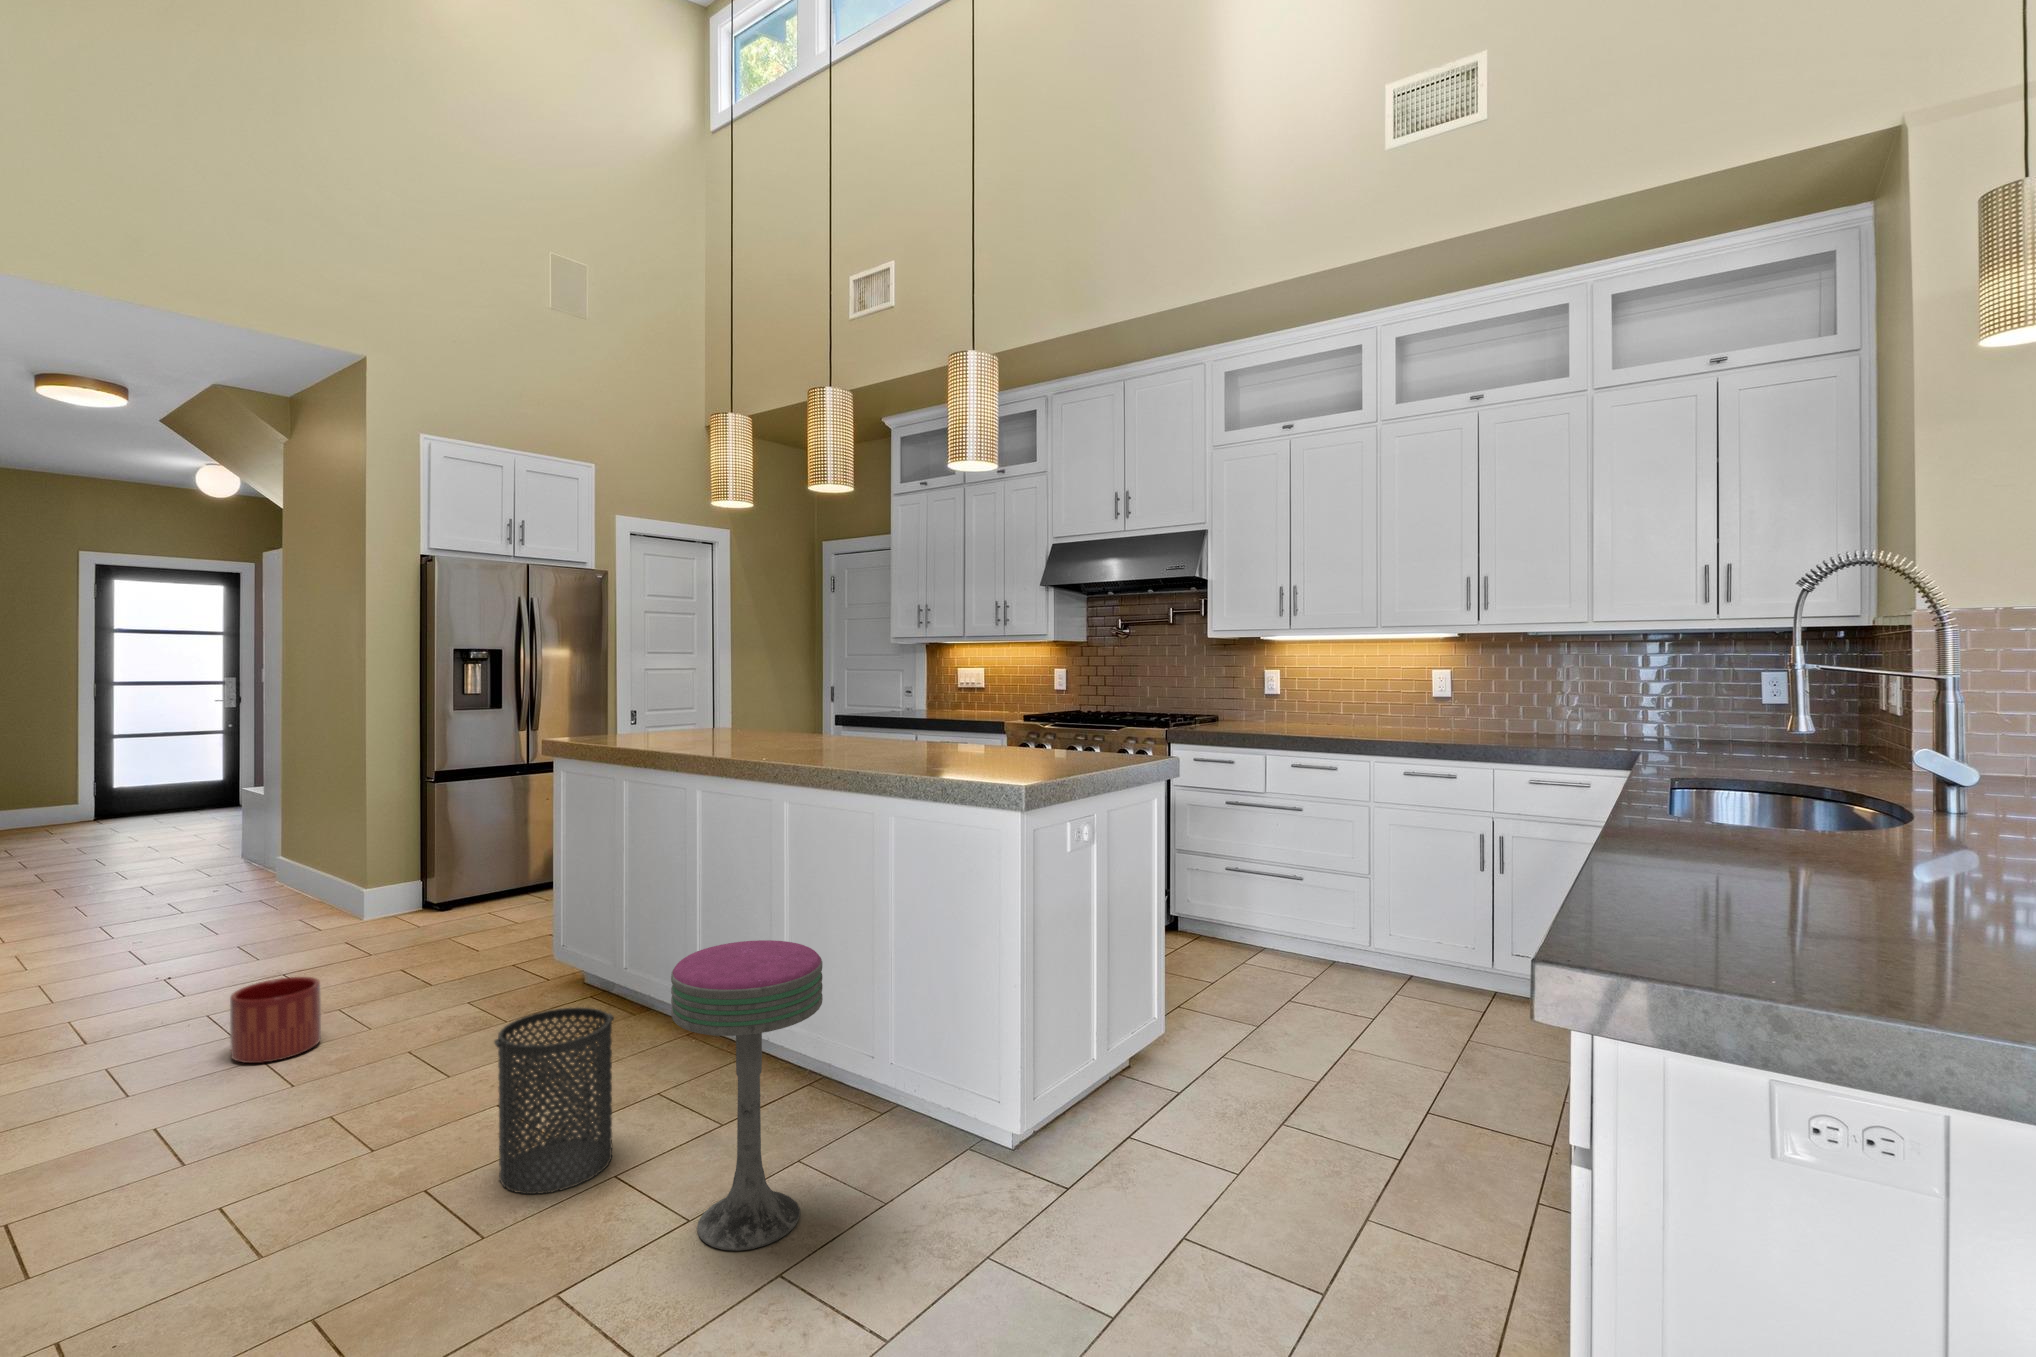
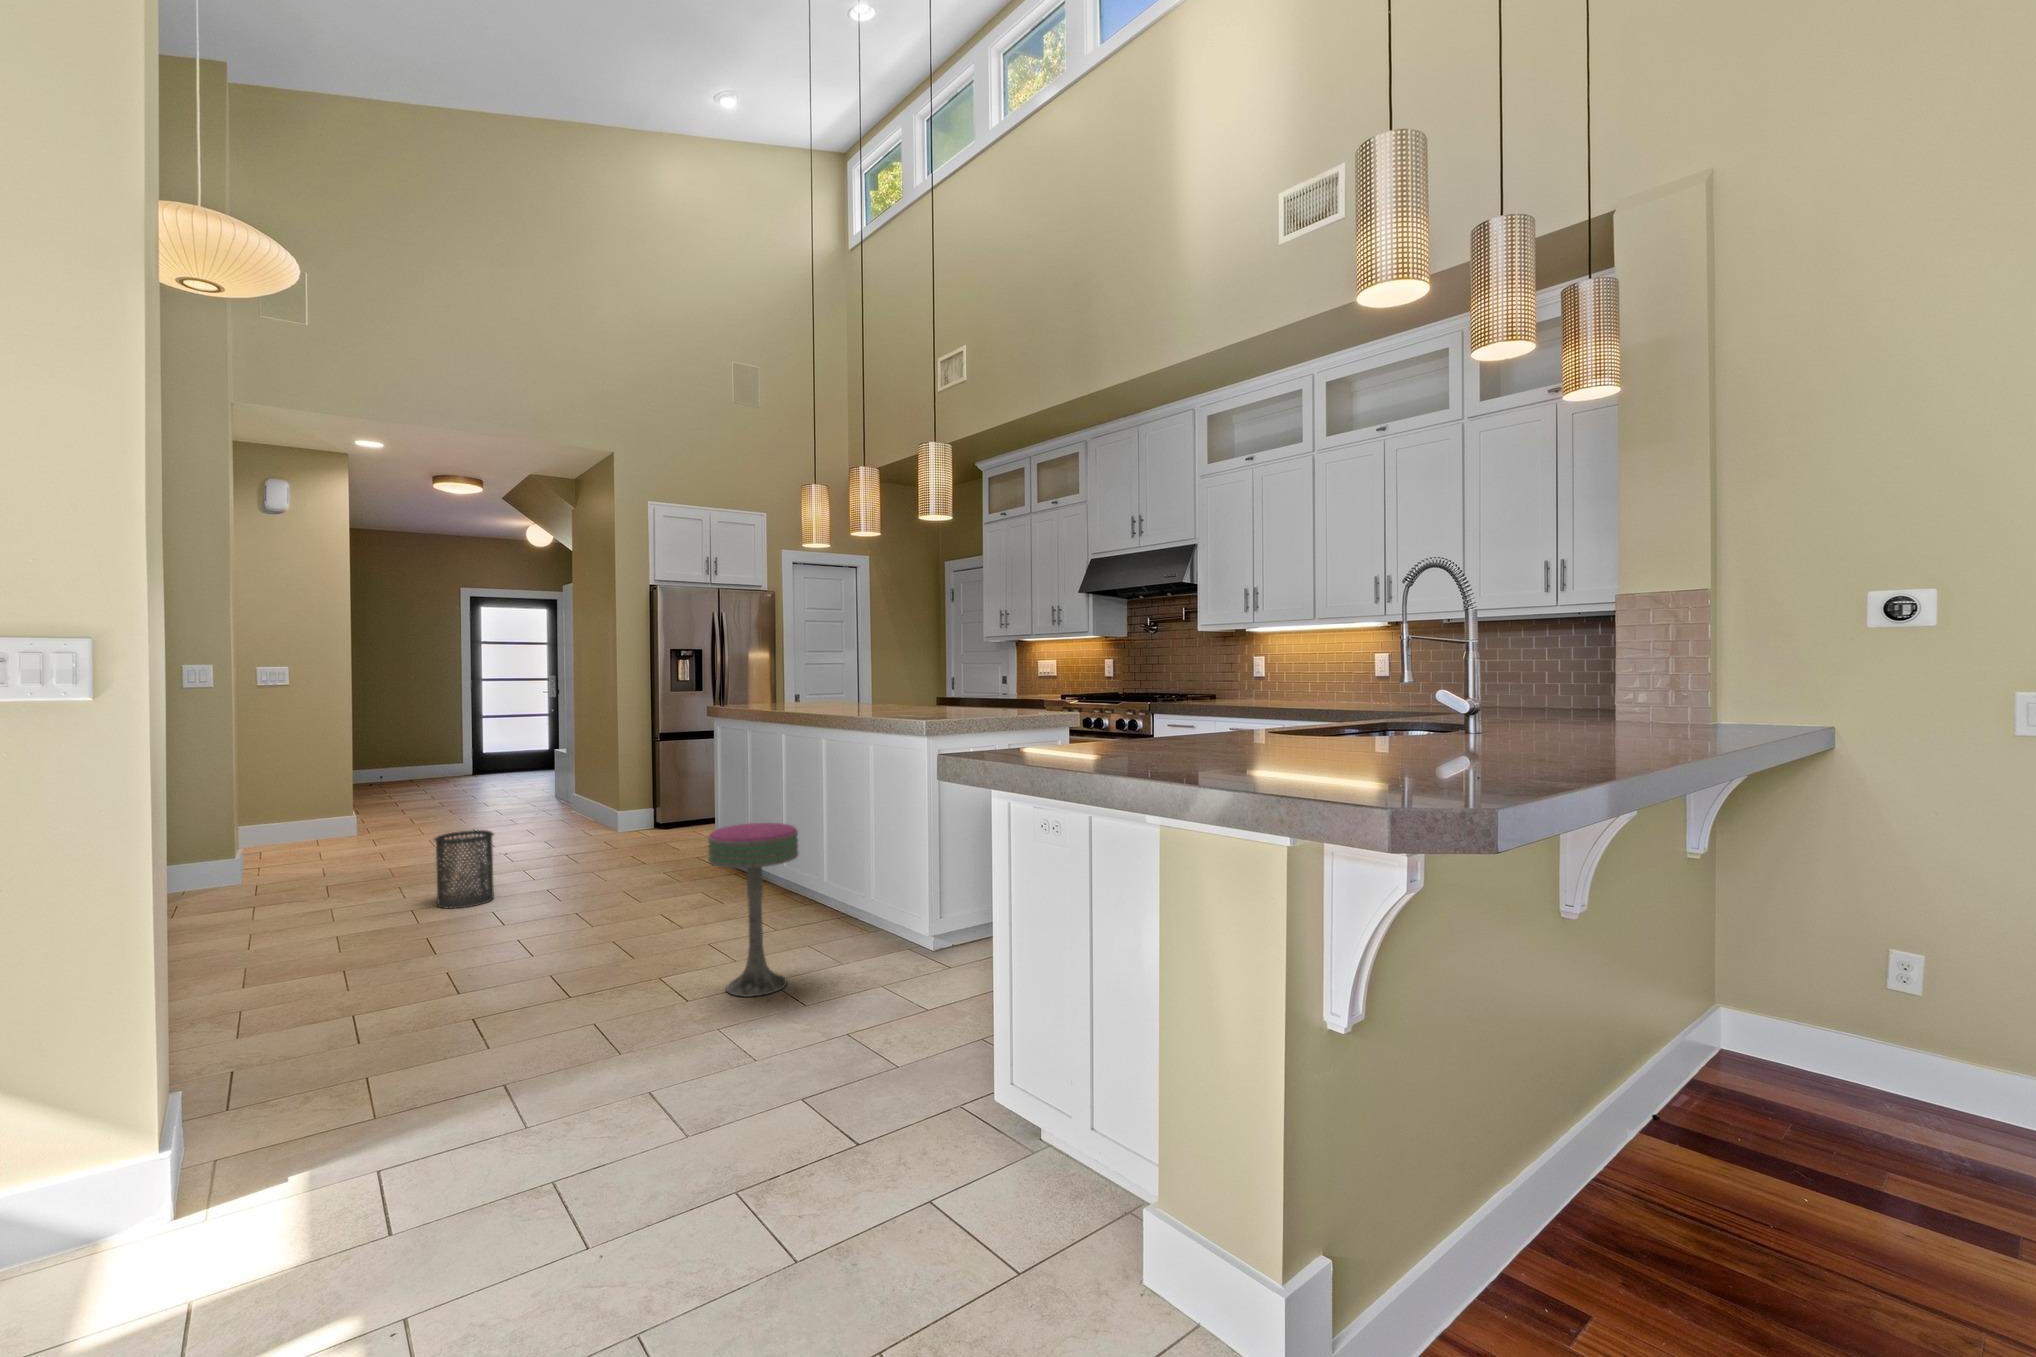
planter: present [230,977,321,1063] -> none [517,856,567,904]
trash can: present [494,1007,614,1194] -> present [434,830,494,908]

